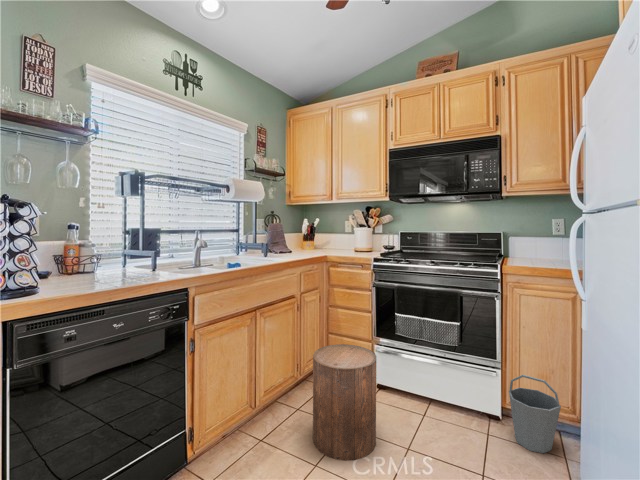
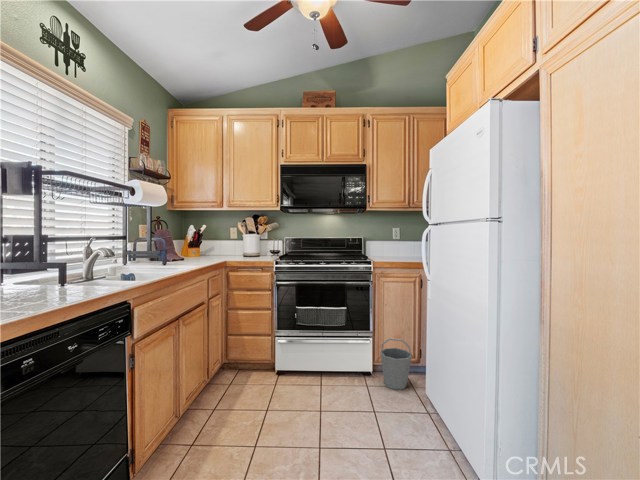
stool: present [313,344,376,461] -> none [242,338,299,439]

